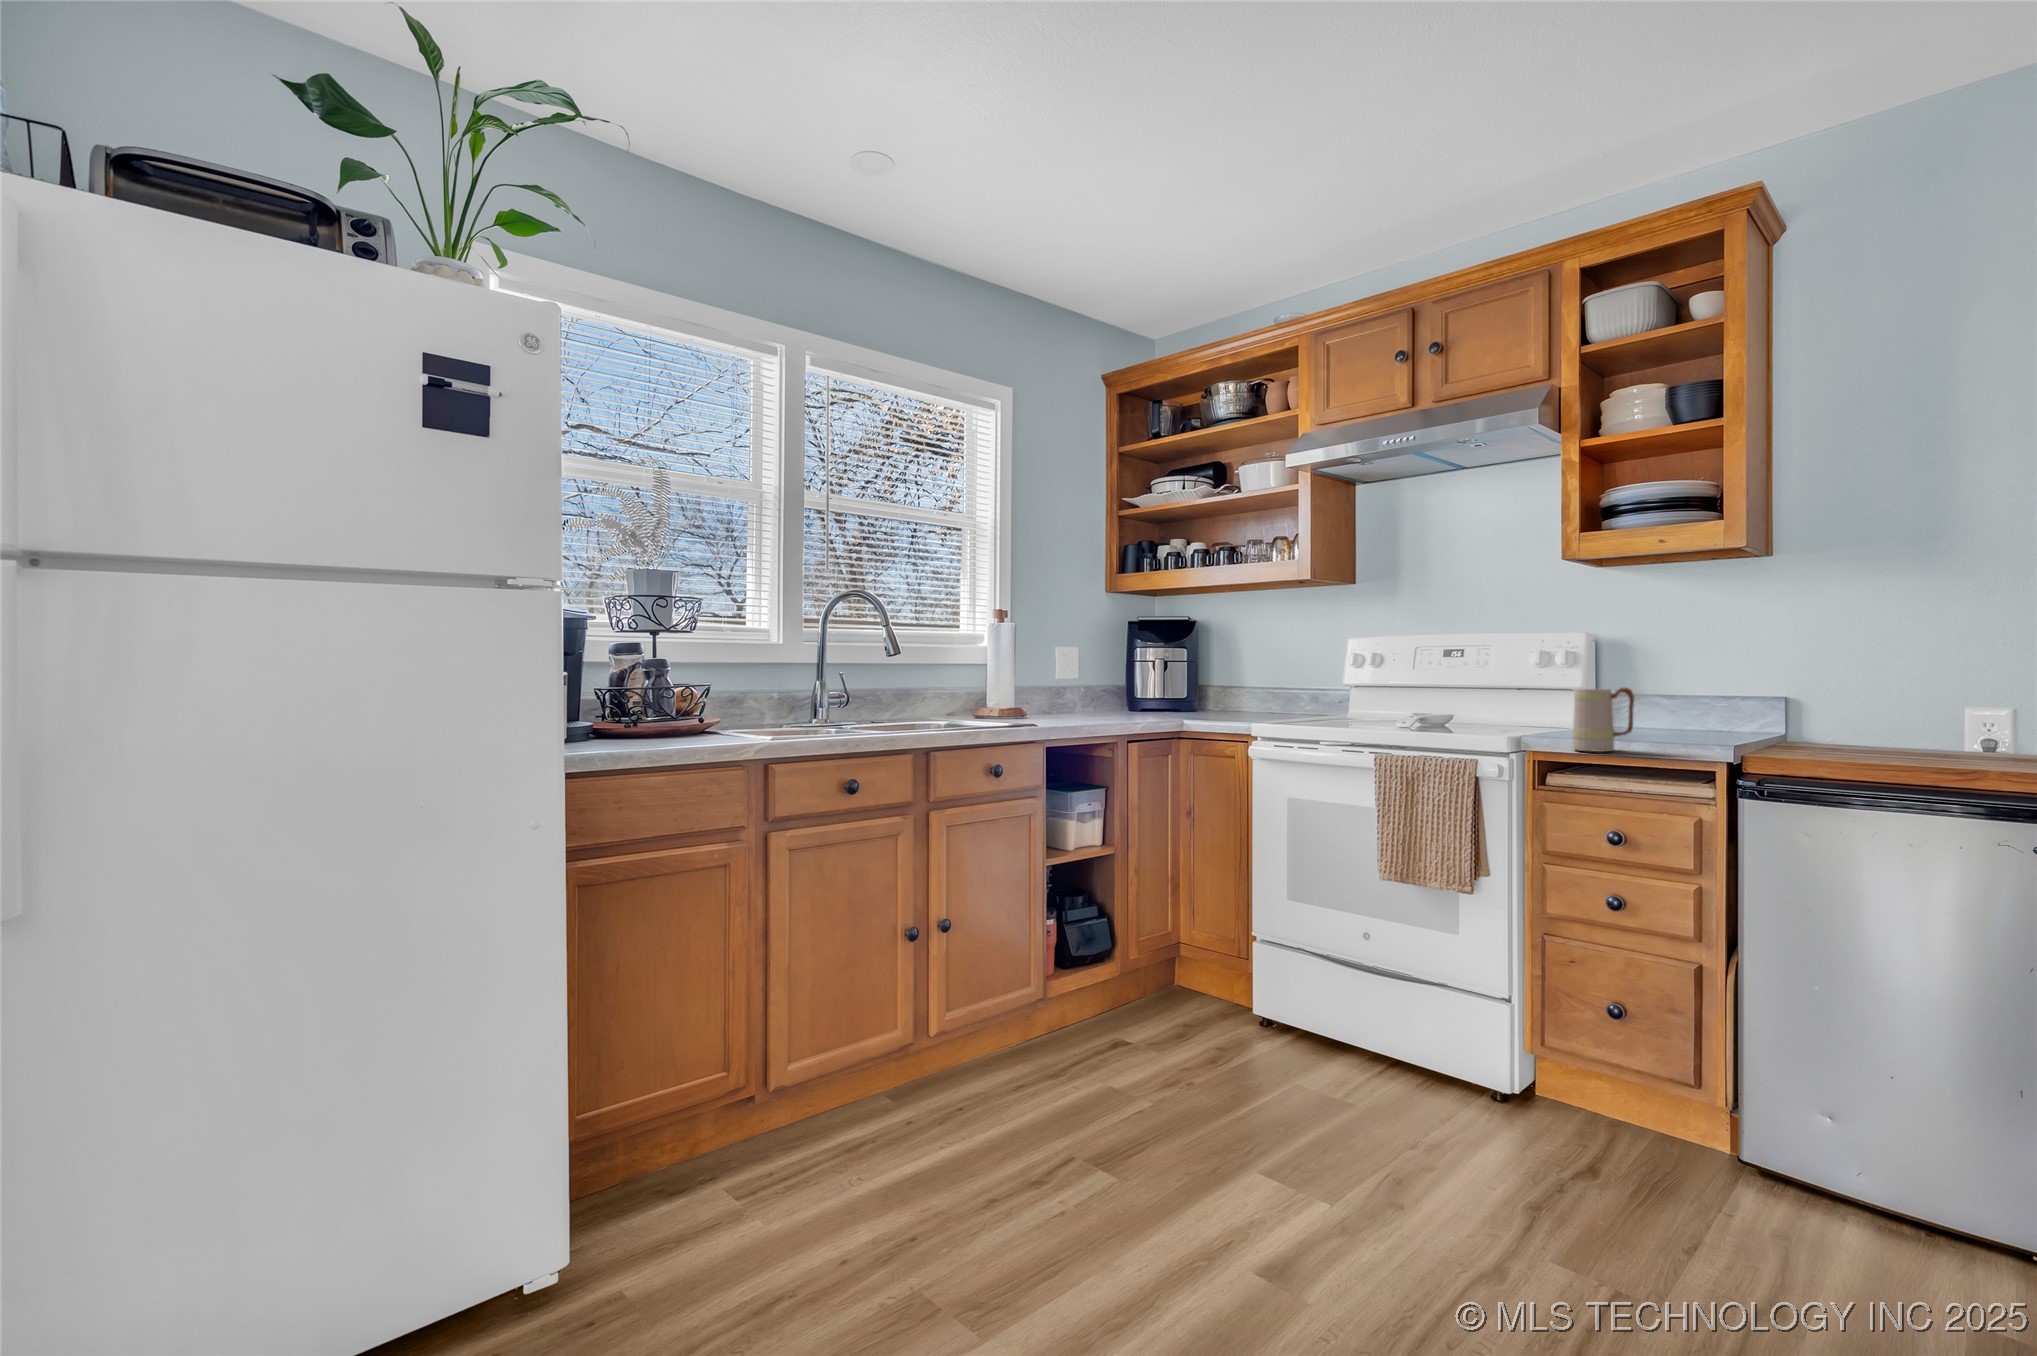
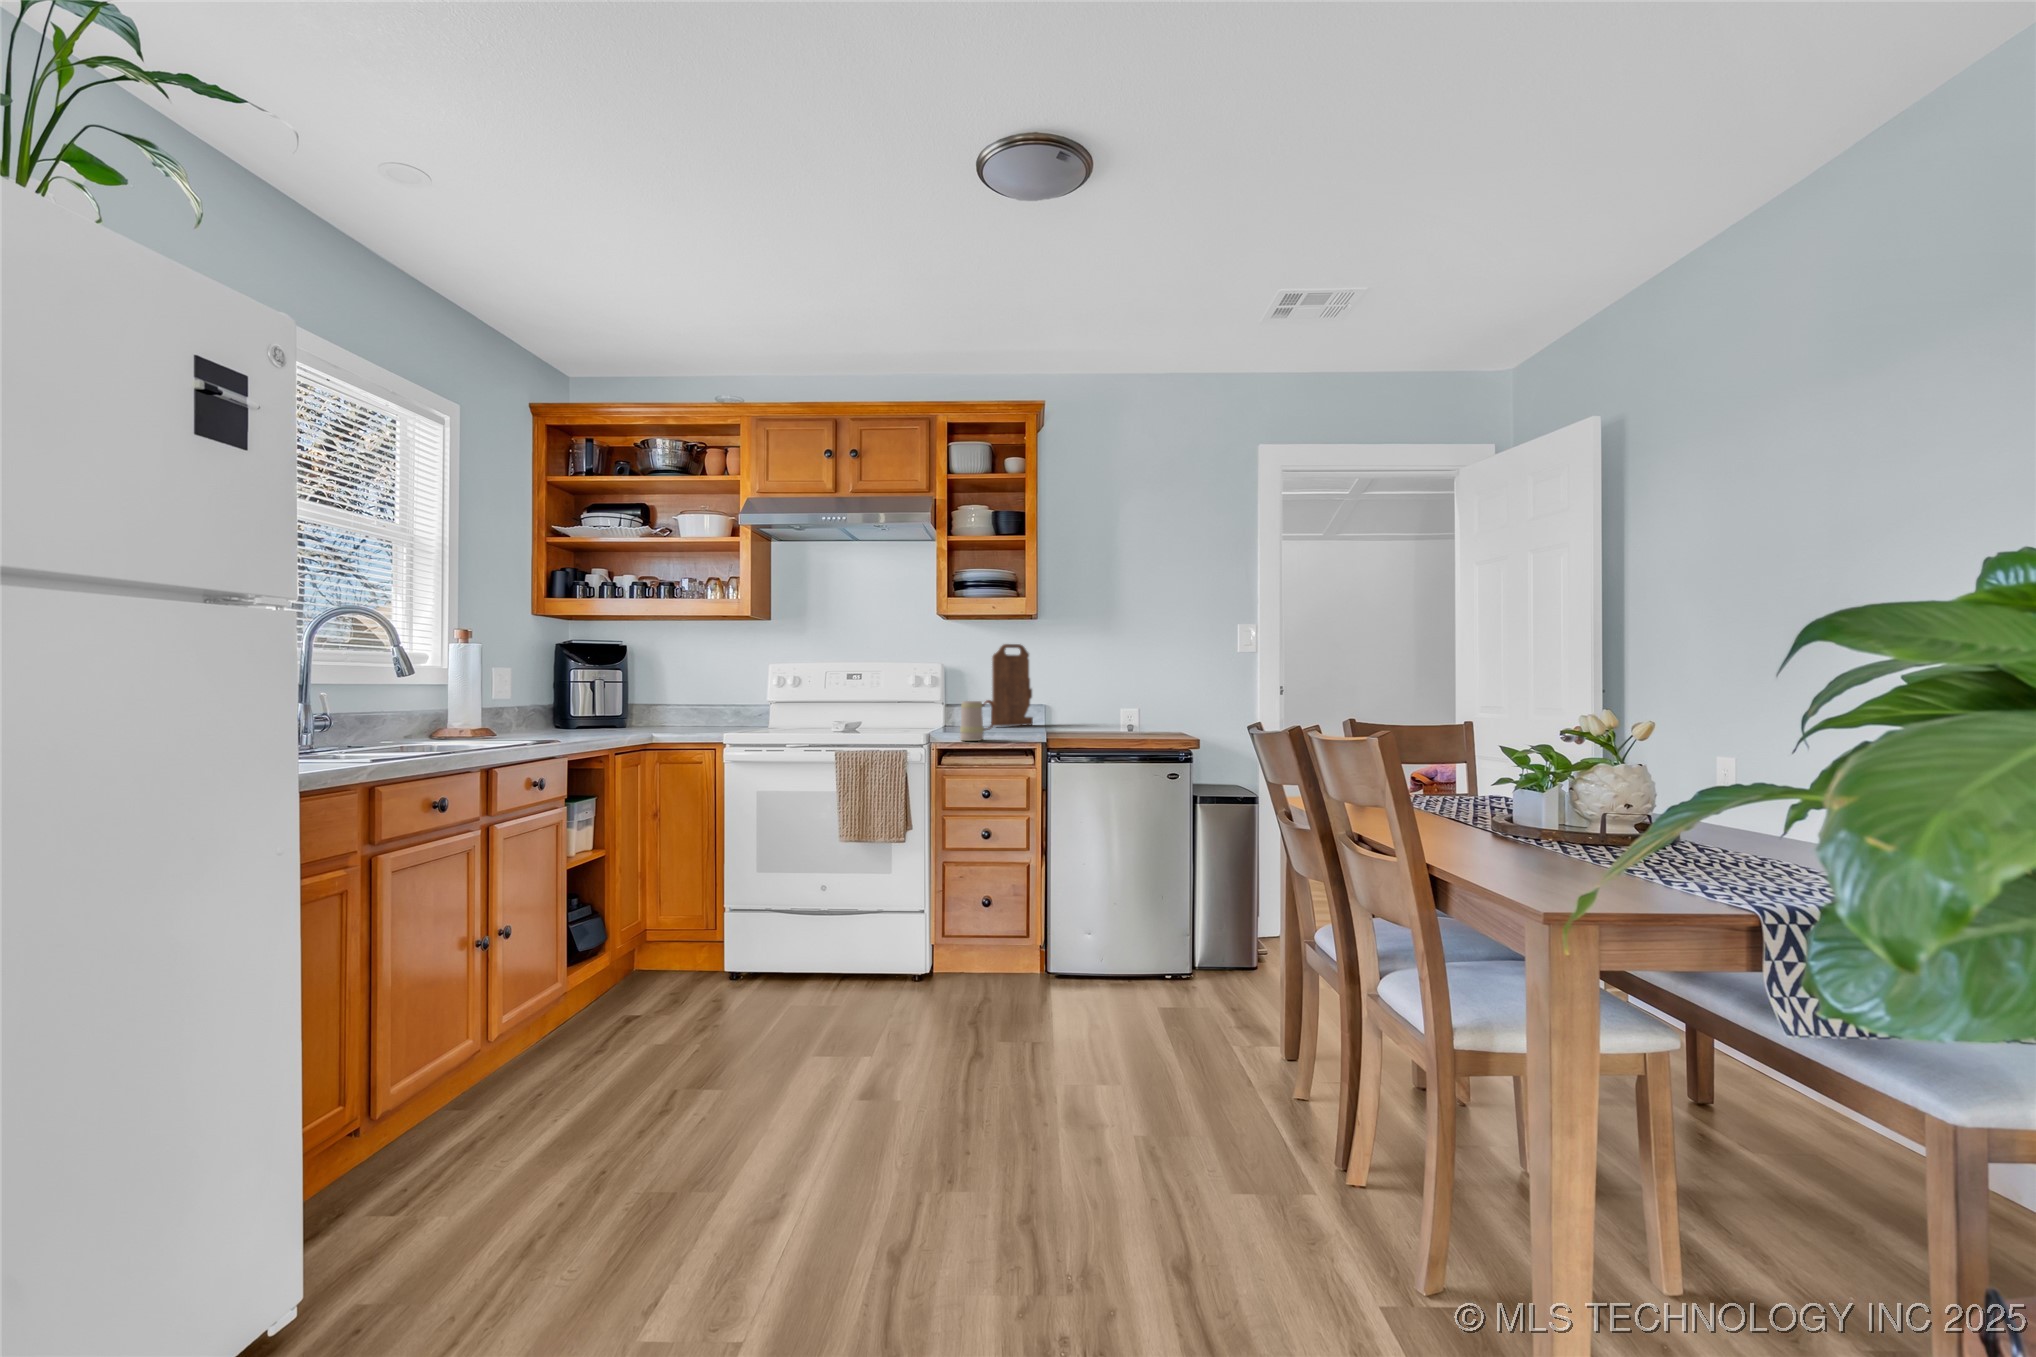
cutting board: none [1674,597,1763,730] -> present [992,644,1033,726]

